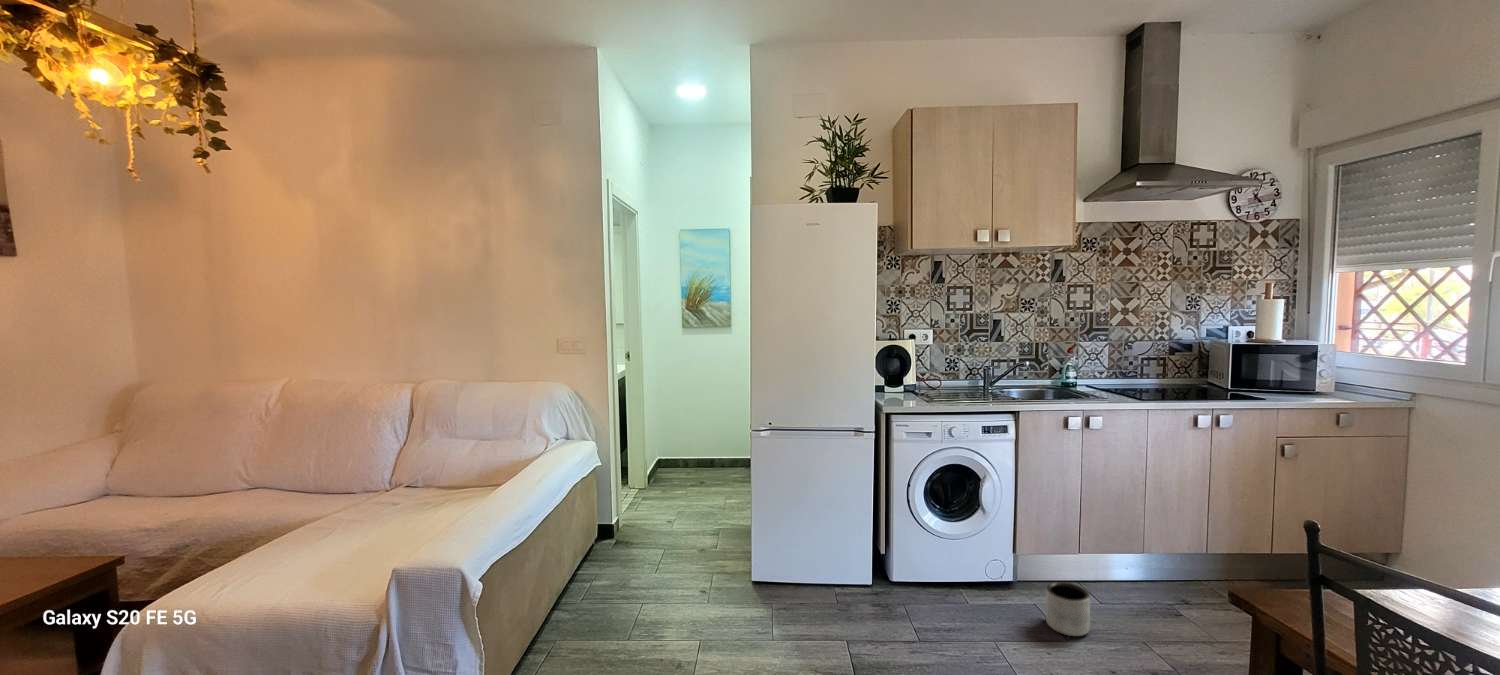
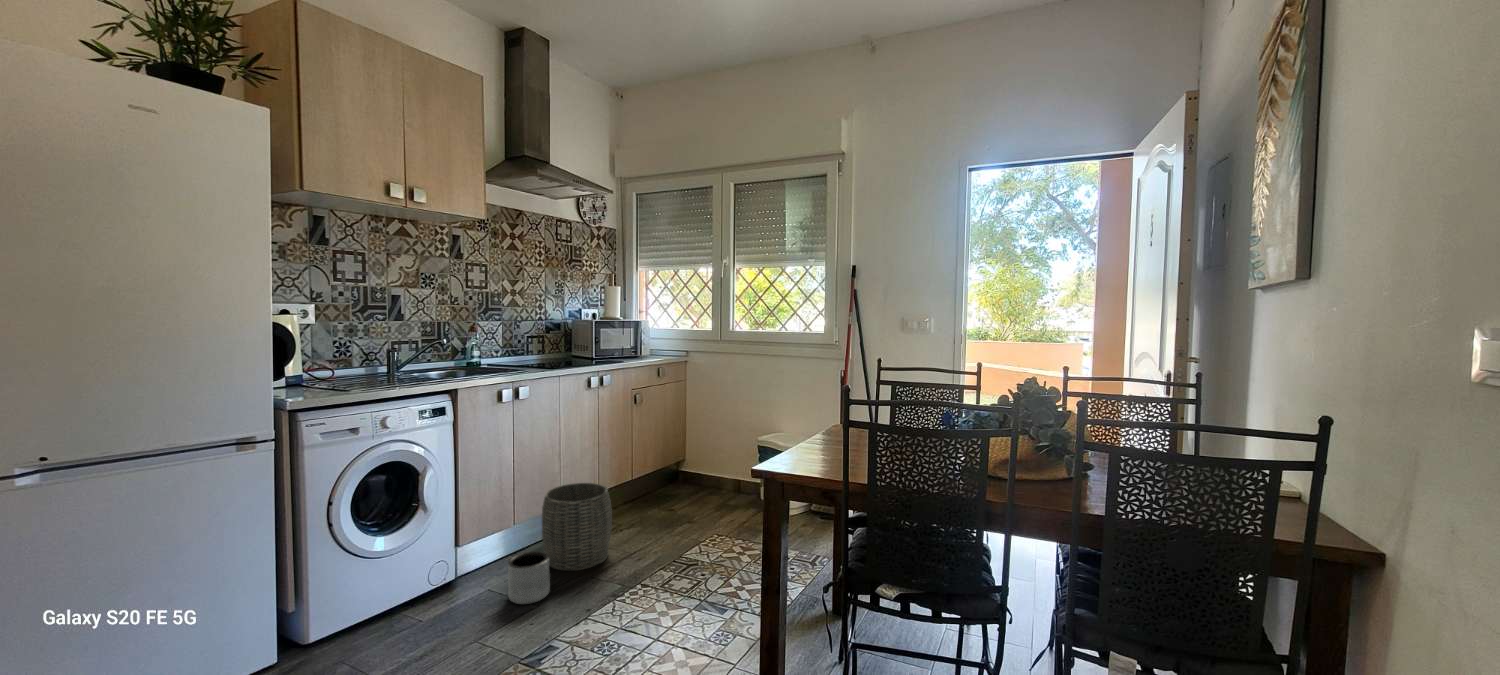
woven basket: none [1103,531,1194,635] -> present [542,483,612,571]

